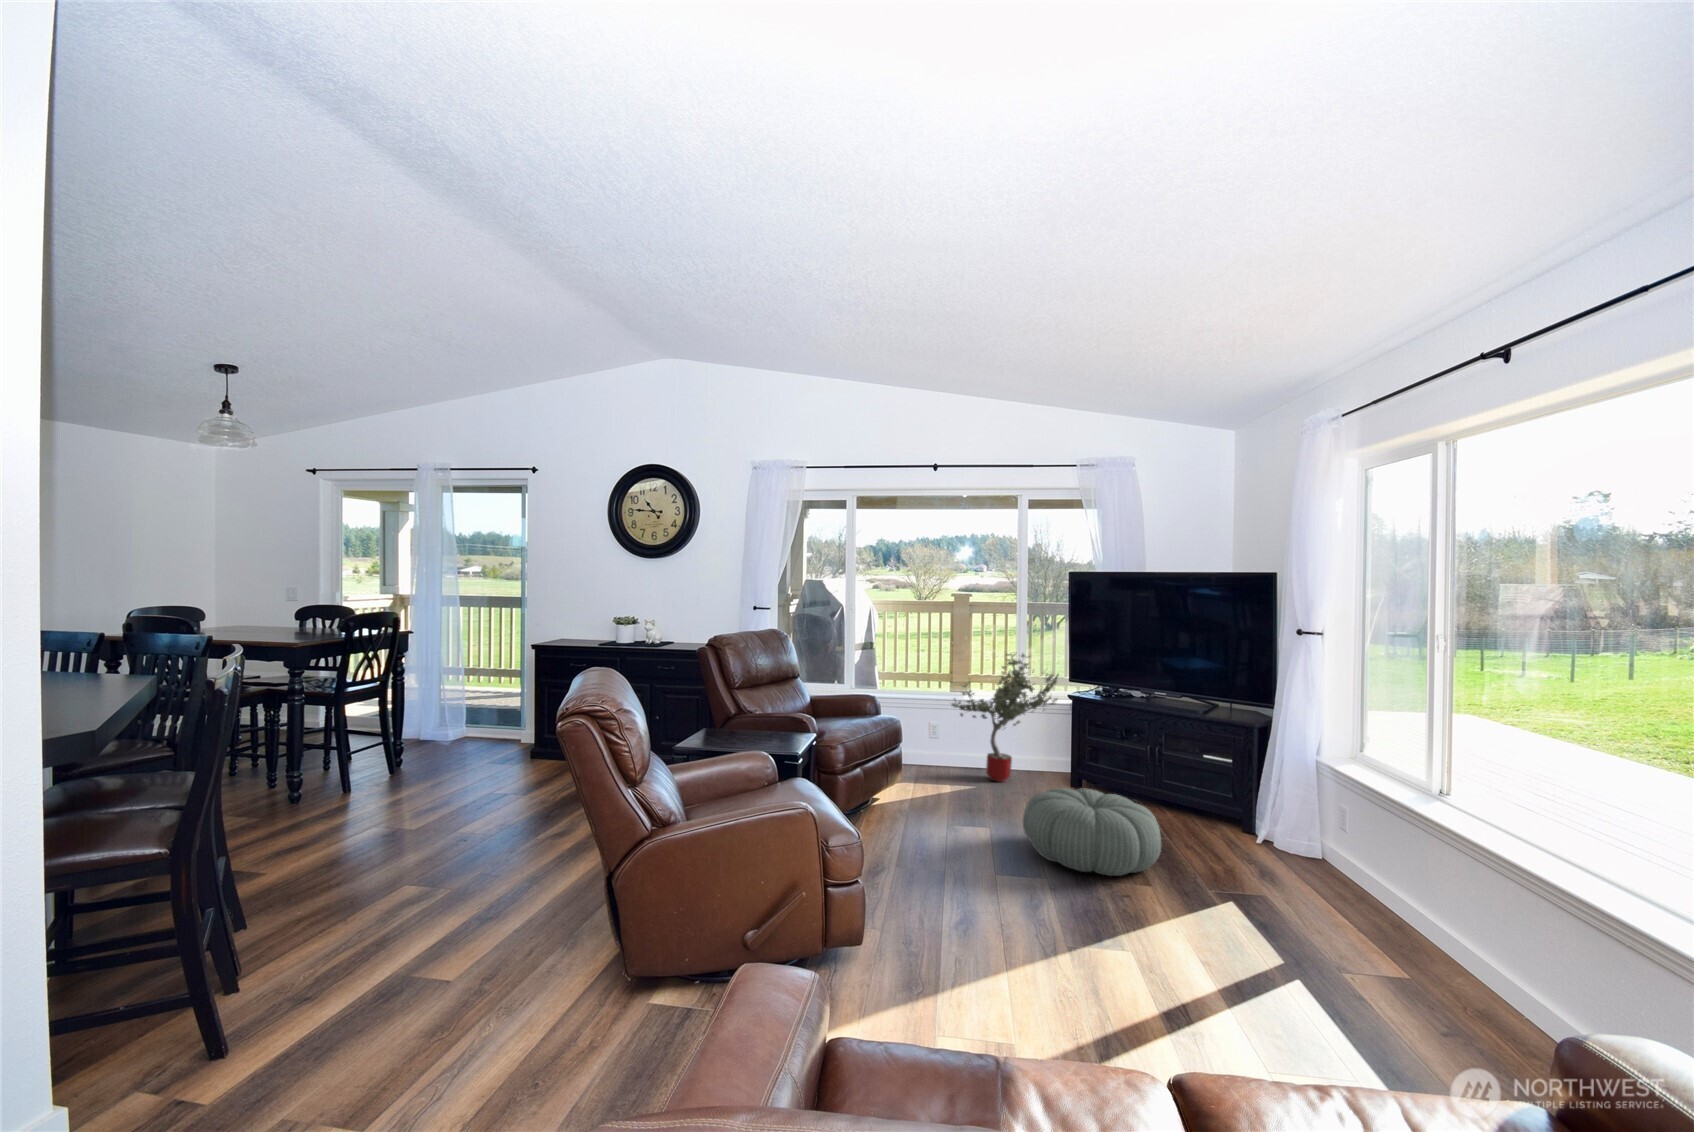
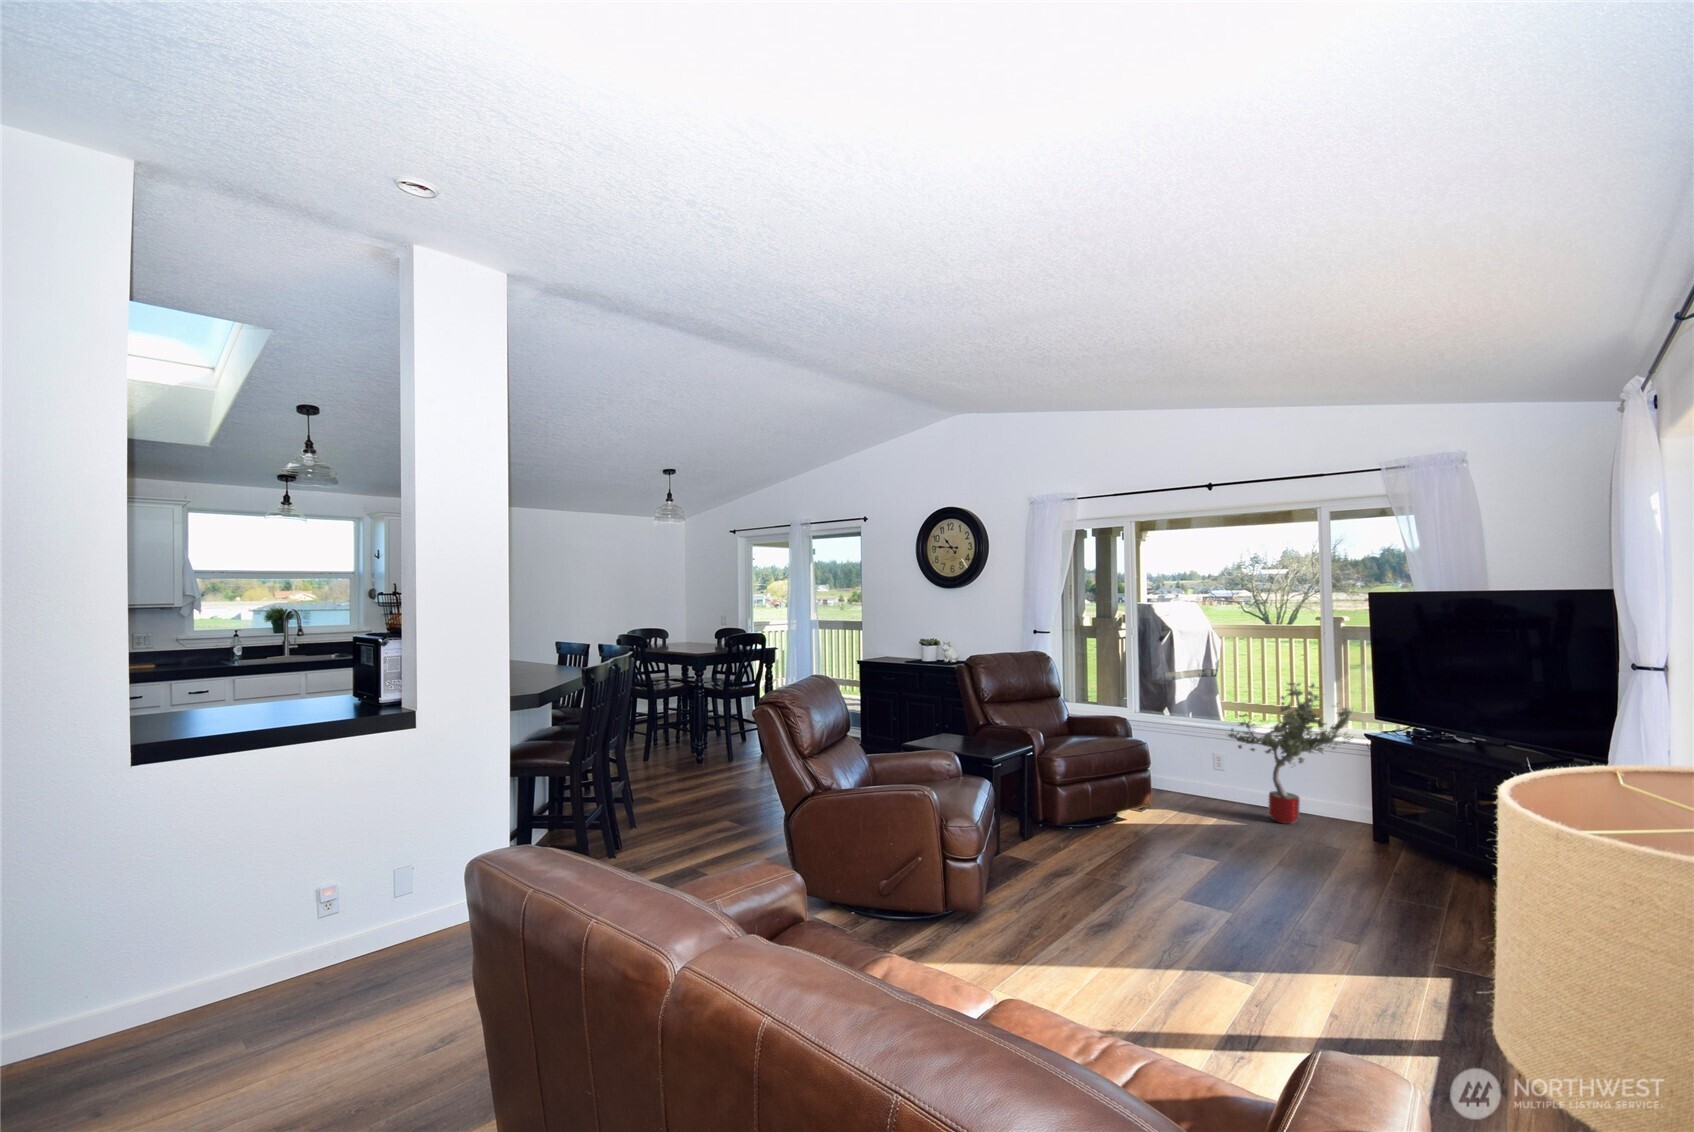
pouf: present [1023,788,1161,876] -> none [1233,826,1402,926]

